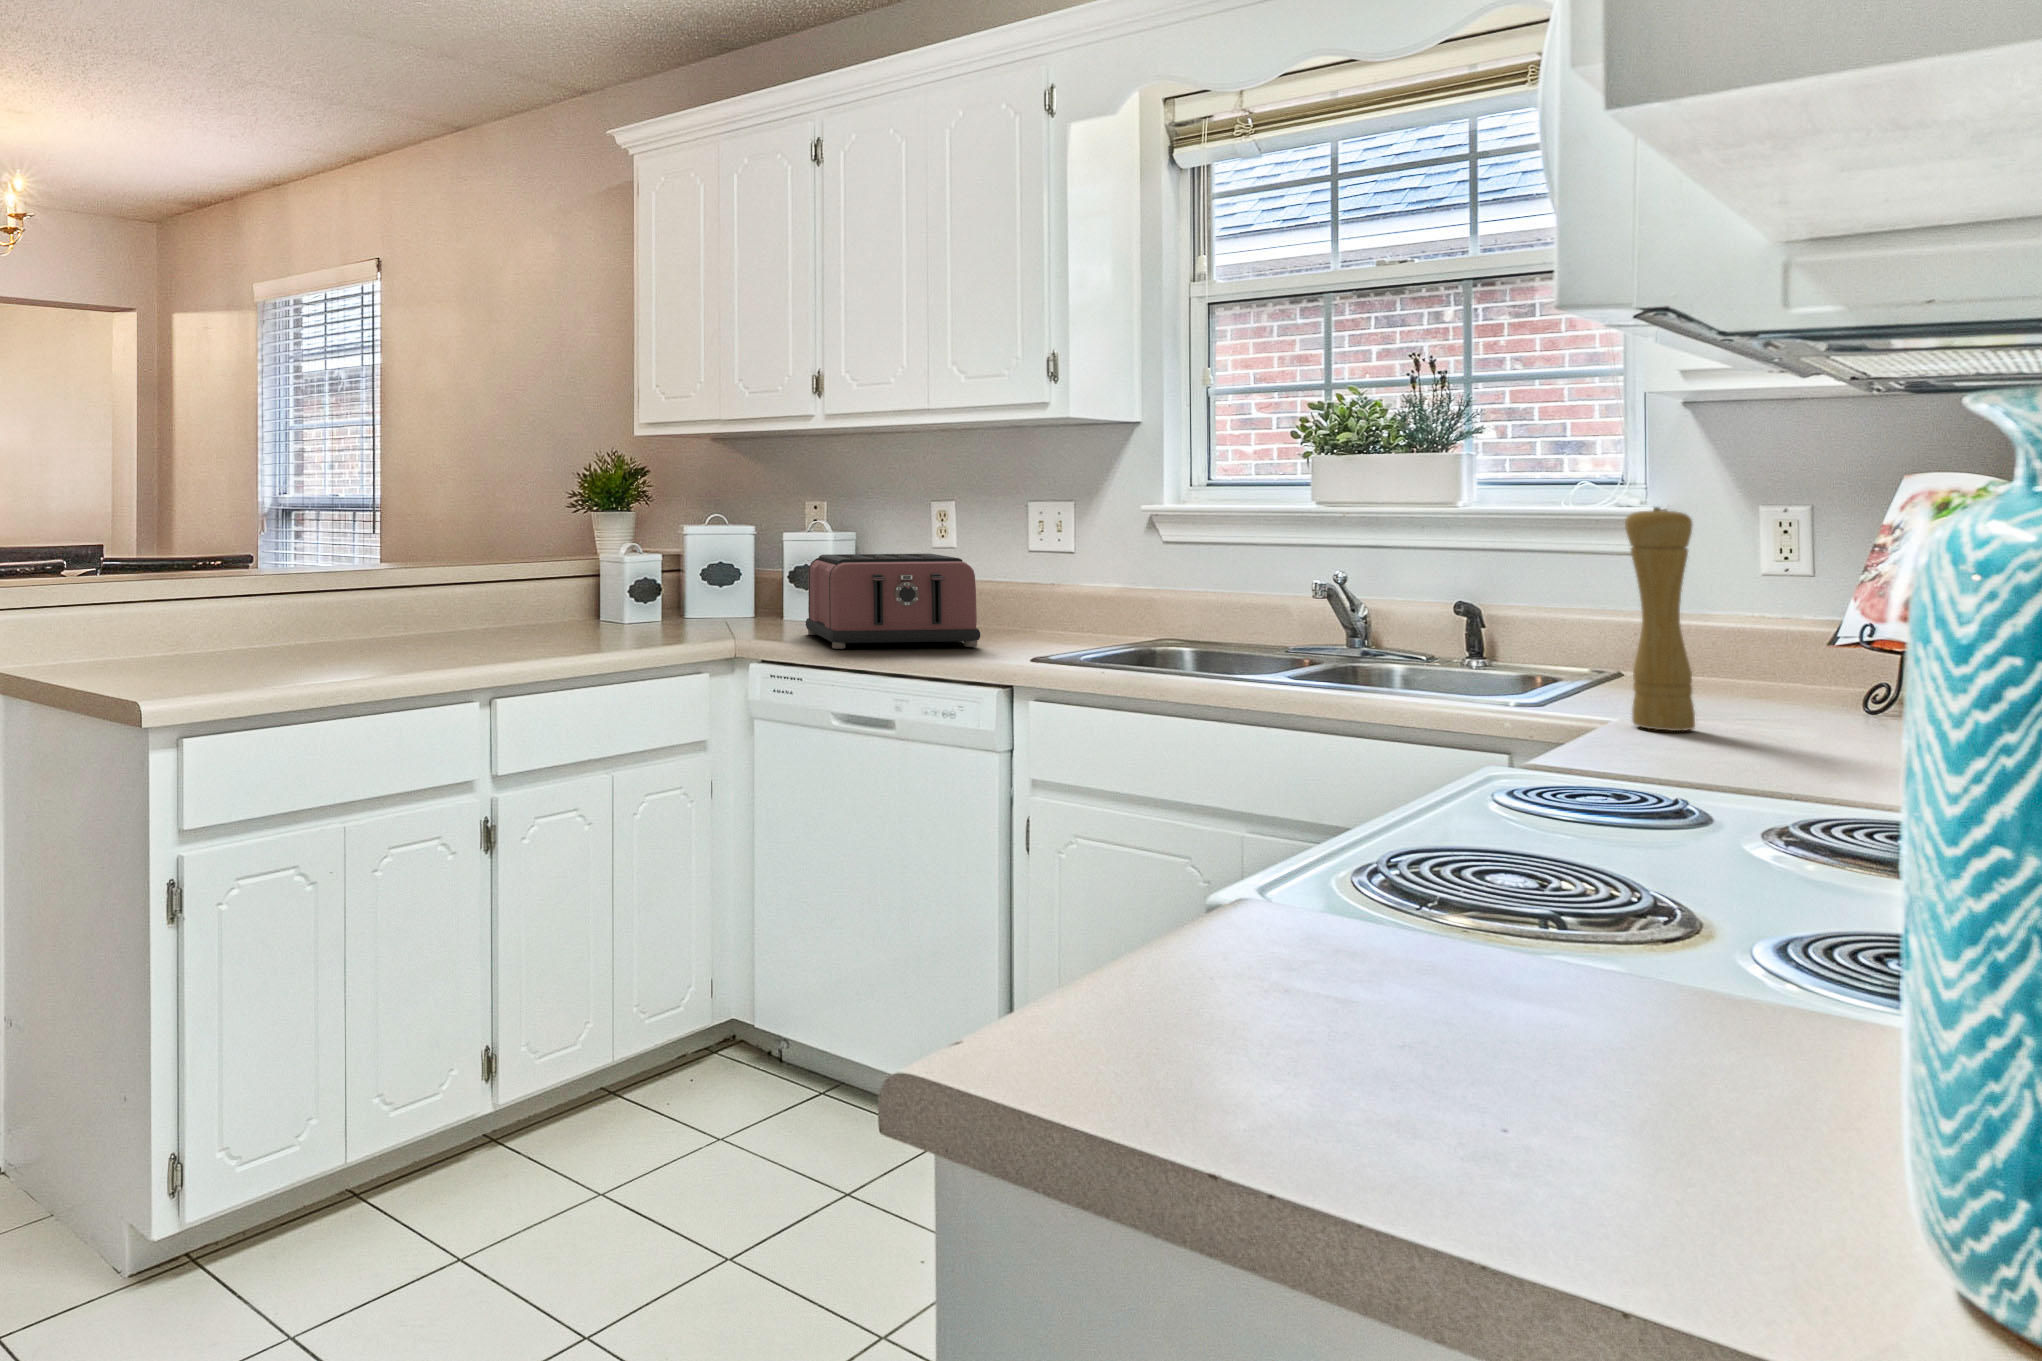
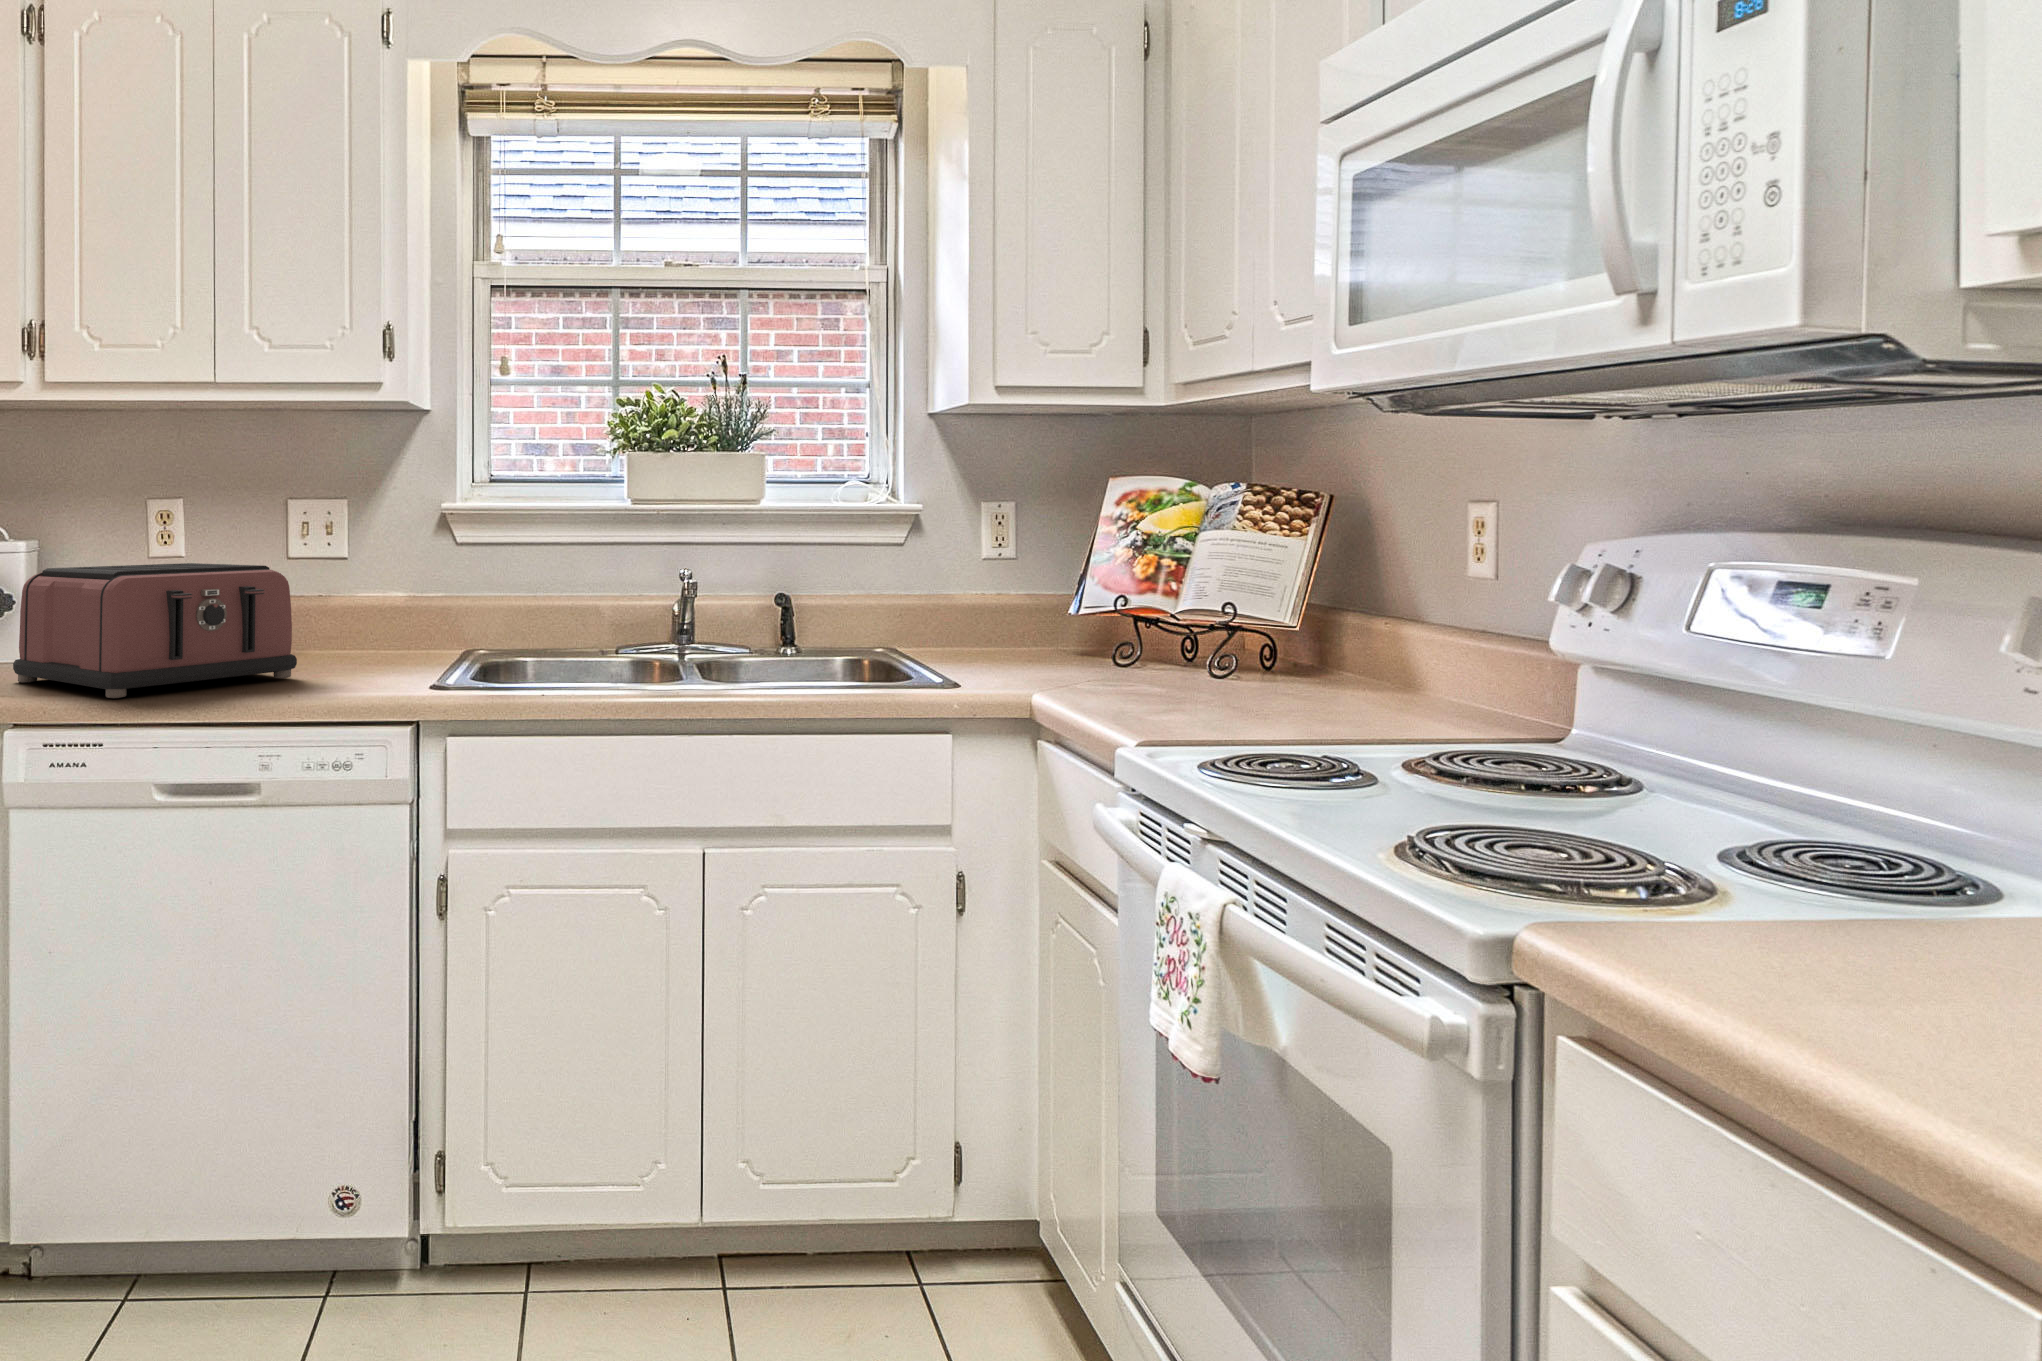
pepper mill: present [1625,507,1695,731] -> none [1052,488,1109,695]

